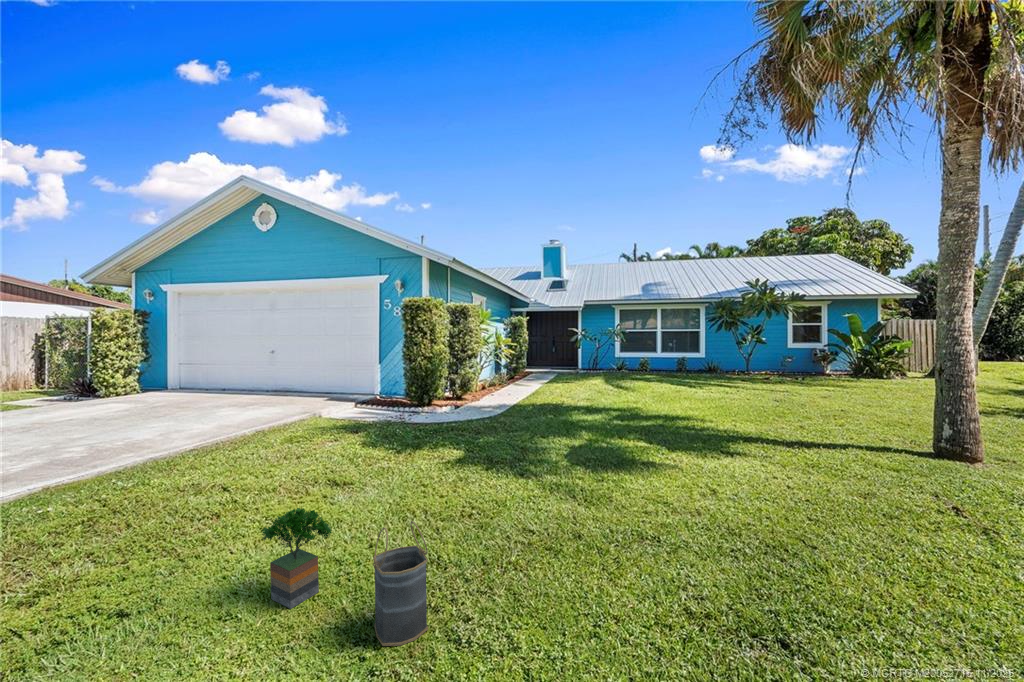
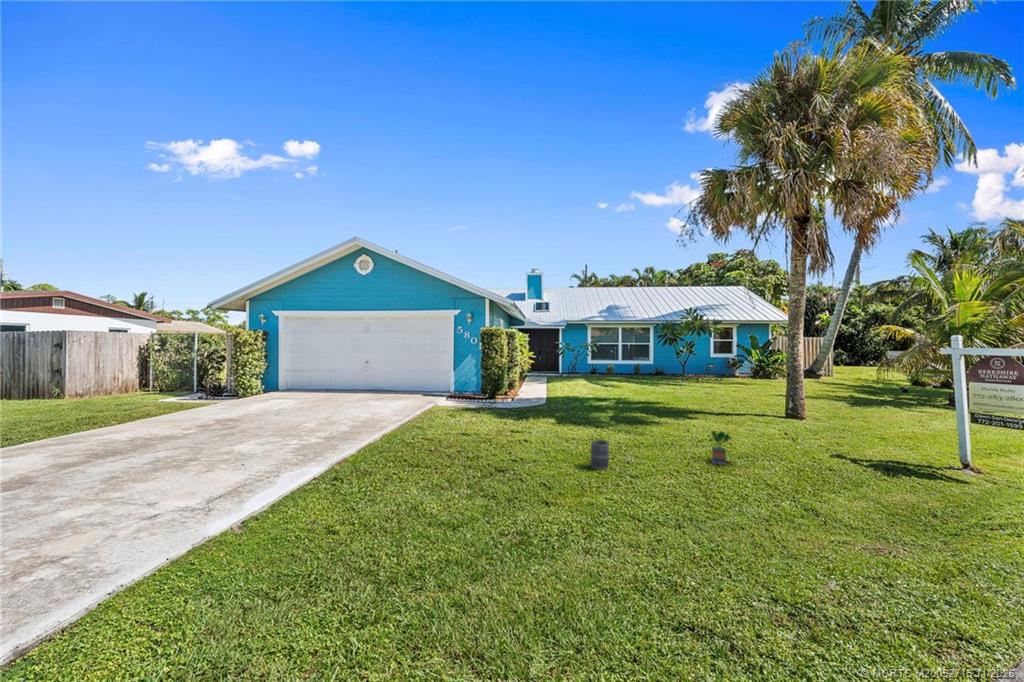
potted tree: present [261,508,332,609] -> present [708,431,731,465]

